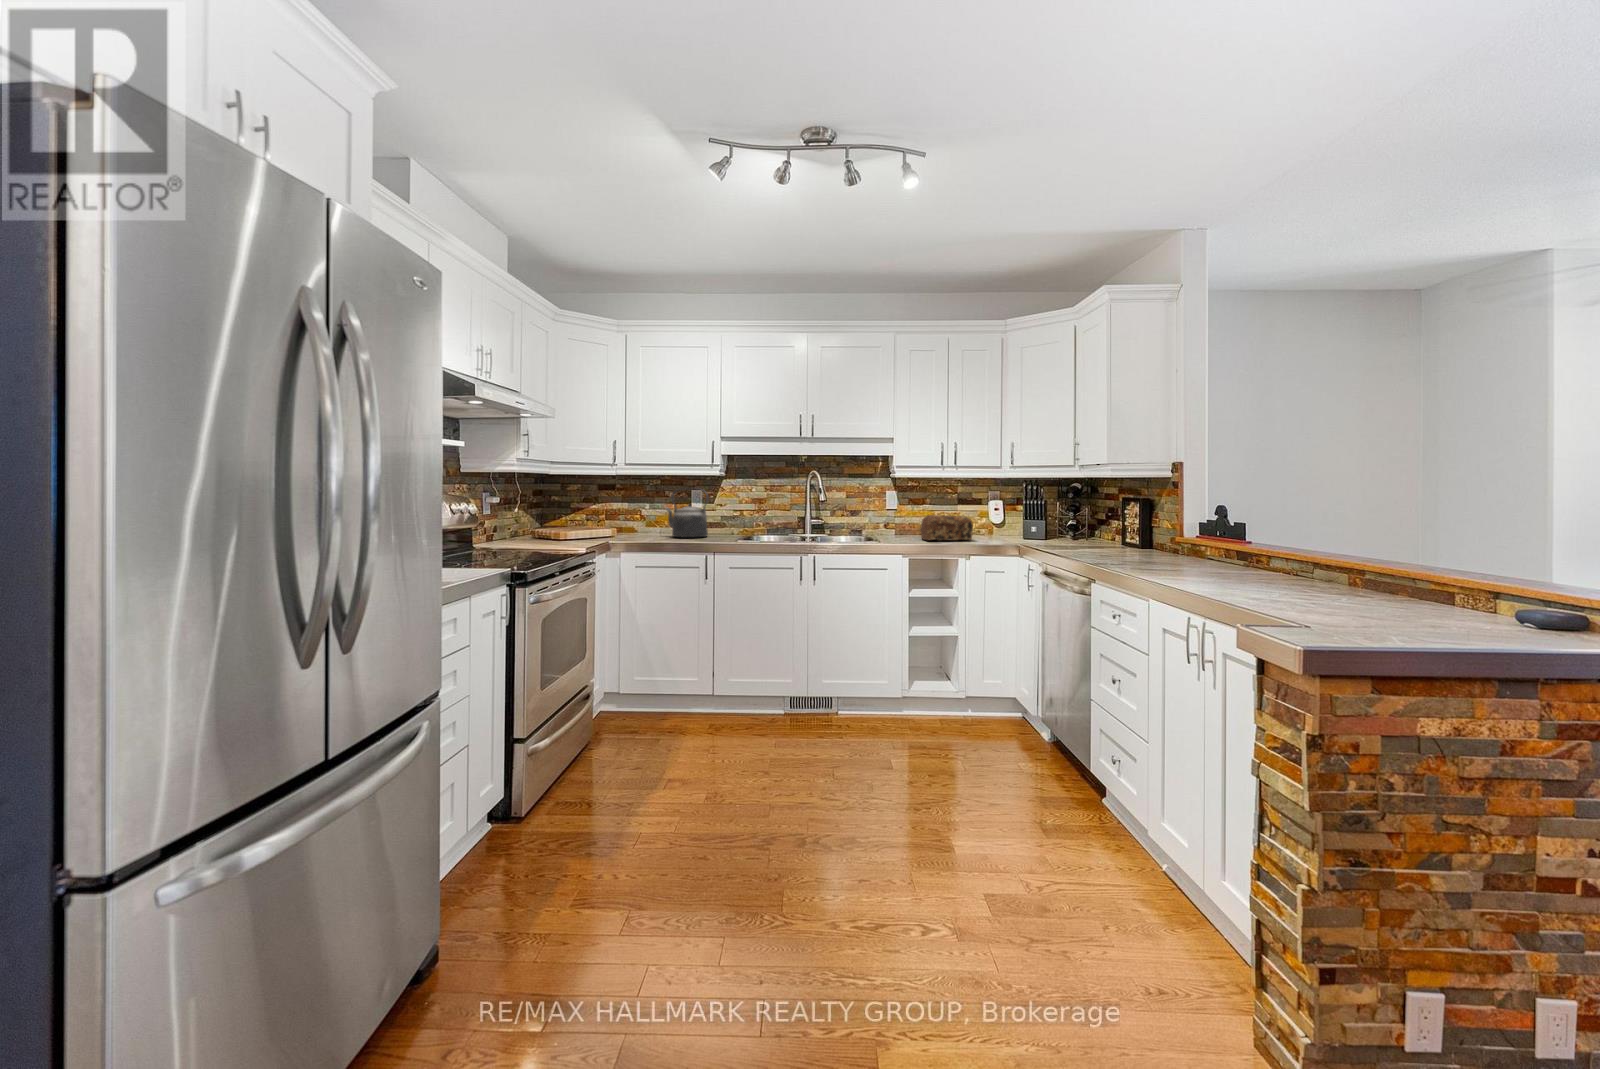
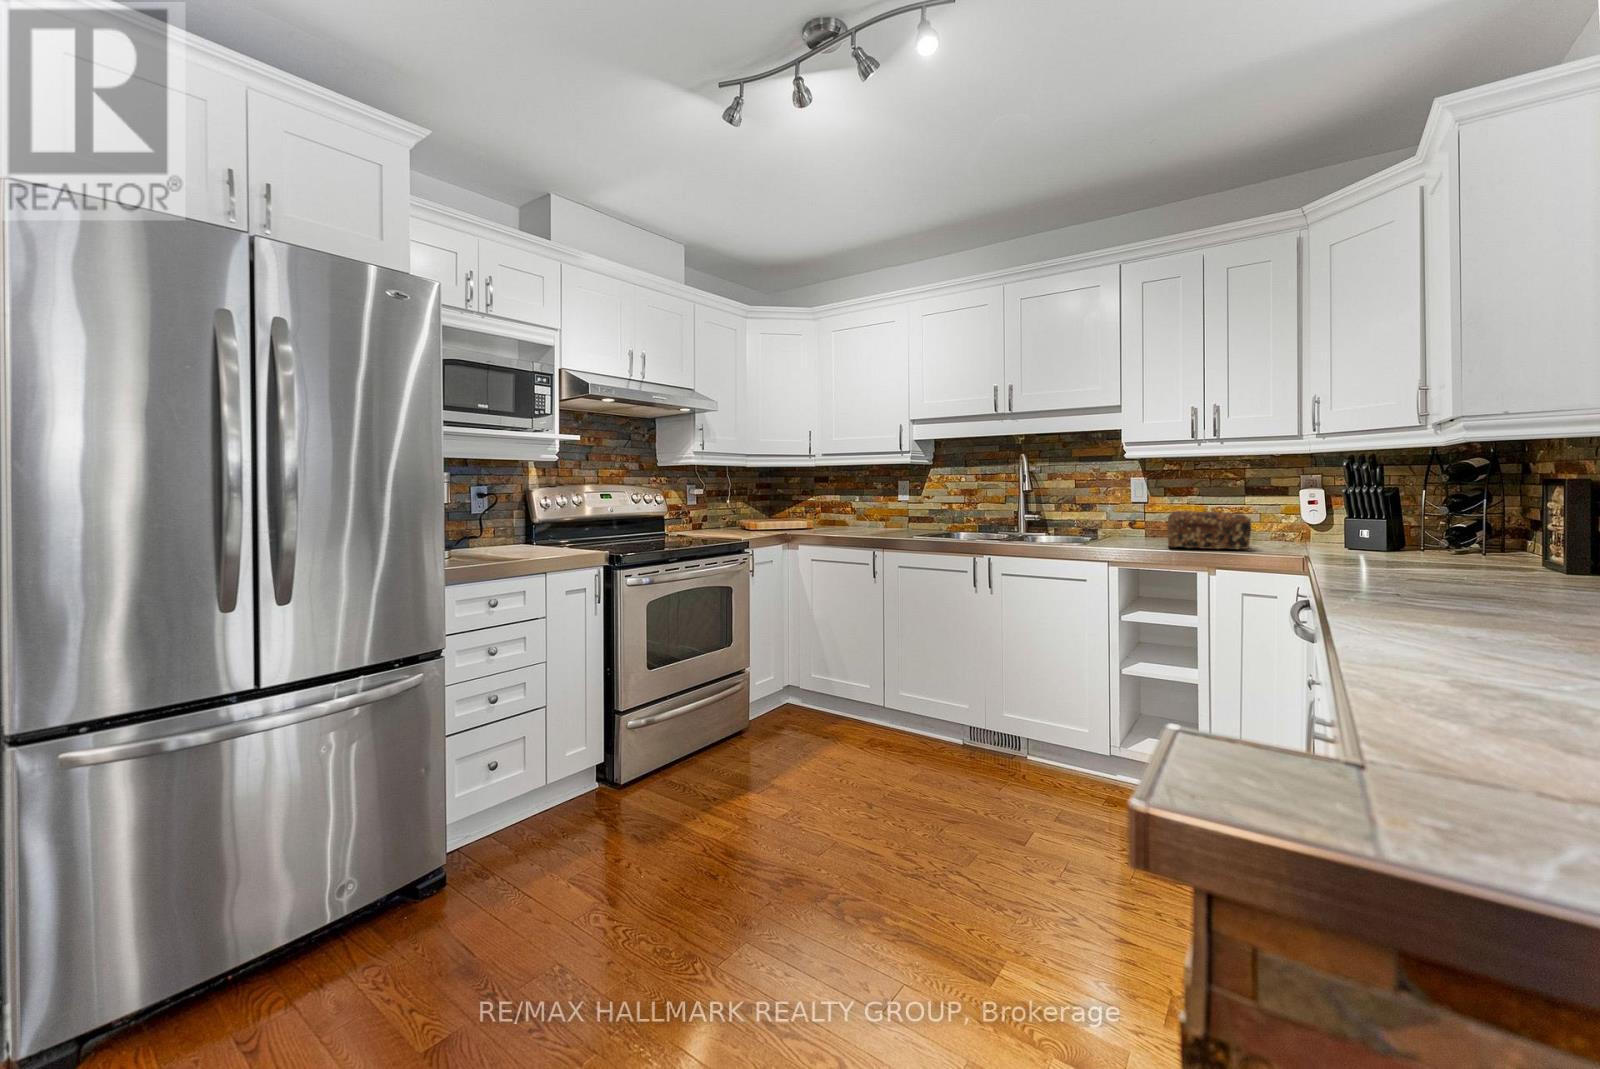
kettle: present [666,489,709,537] -> none [868,479,908,533]

